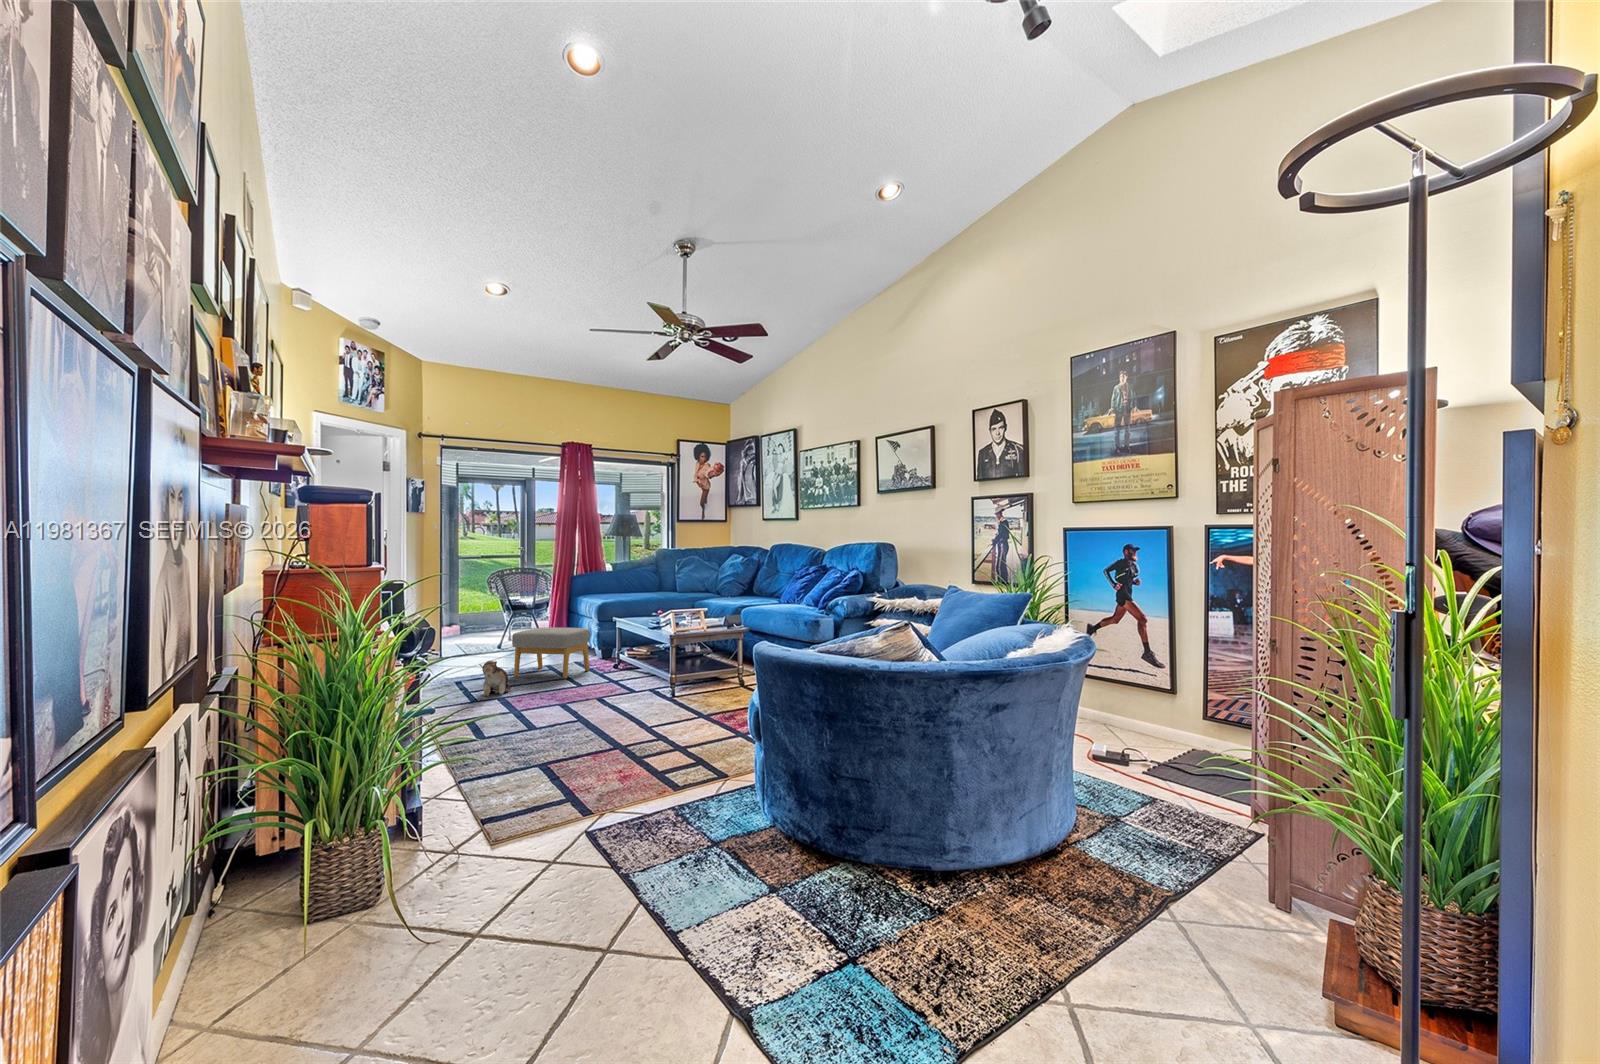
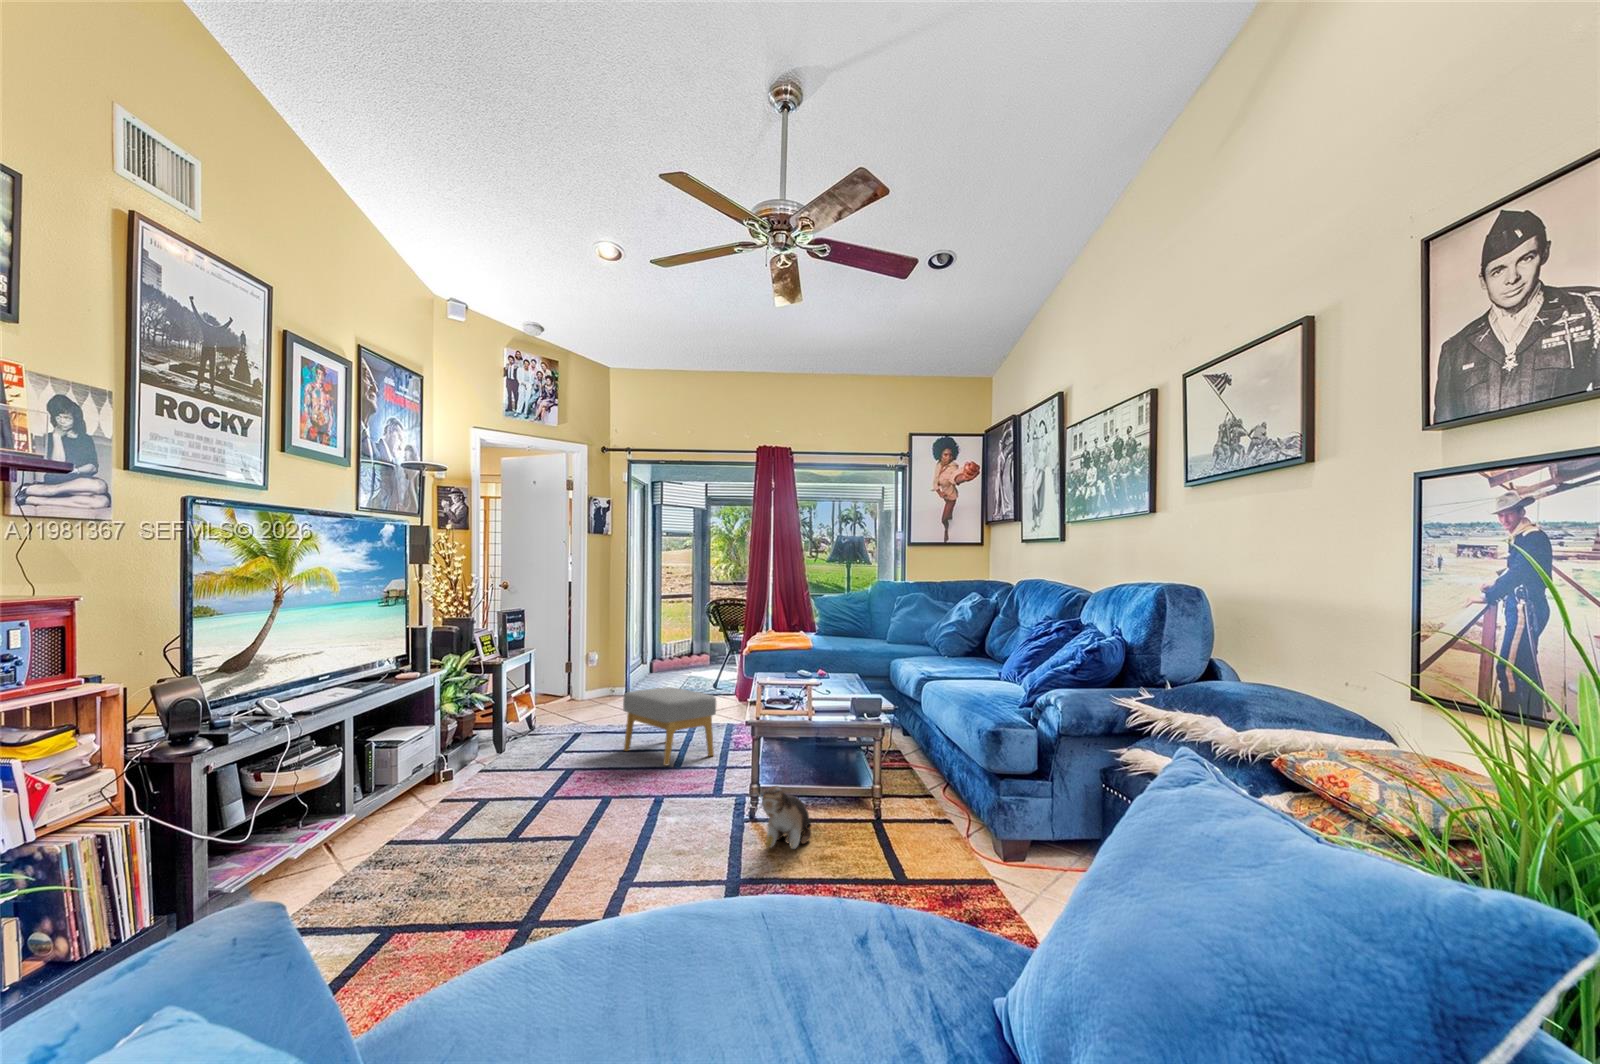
plush toy: present [479,661,510,696] -> present [758,786,811,849]

